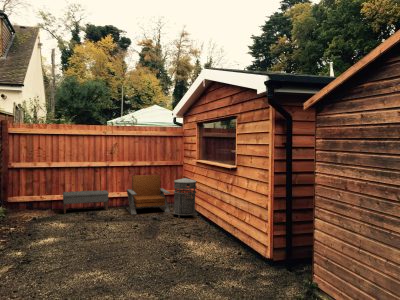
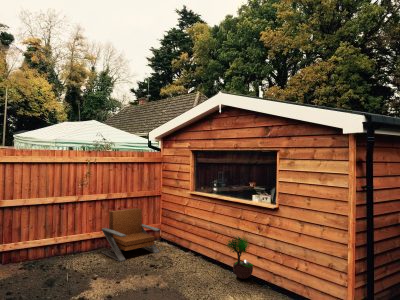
trash can: present [173,178,196,218] -> none [168,212,195,259]
bench: present [63,190,109,213] -> none [18,232,82,271]
potted tree: none [196,193,222,235] -> present [227,237,253,279]

